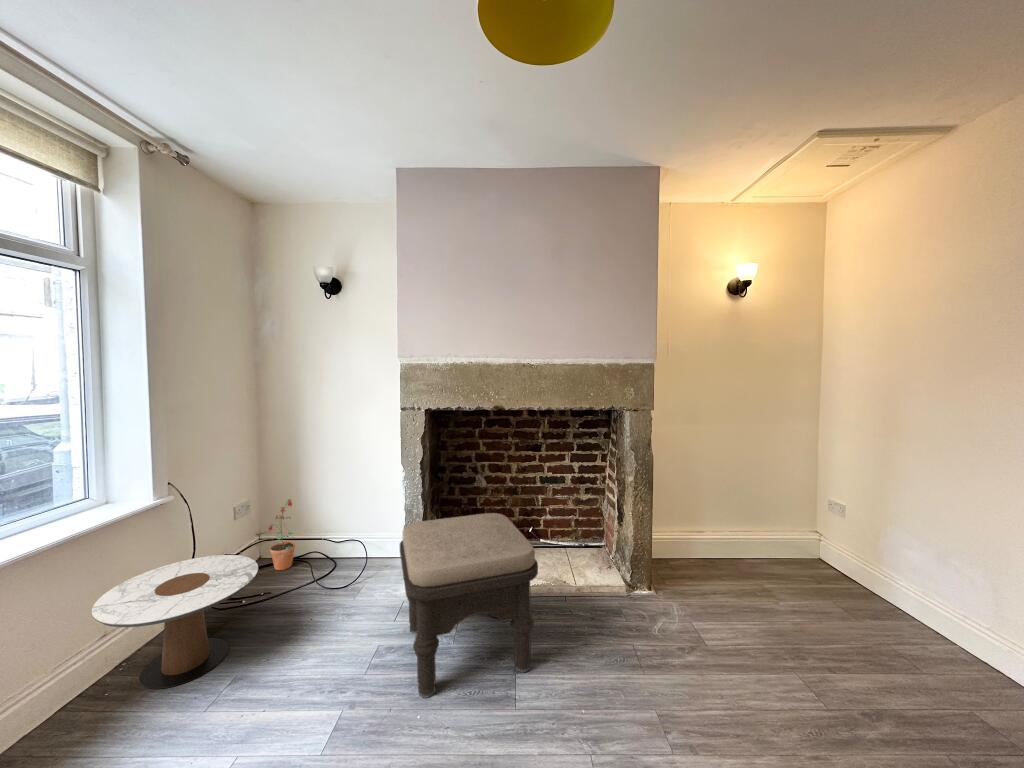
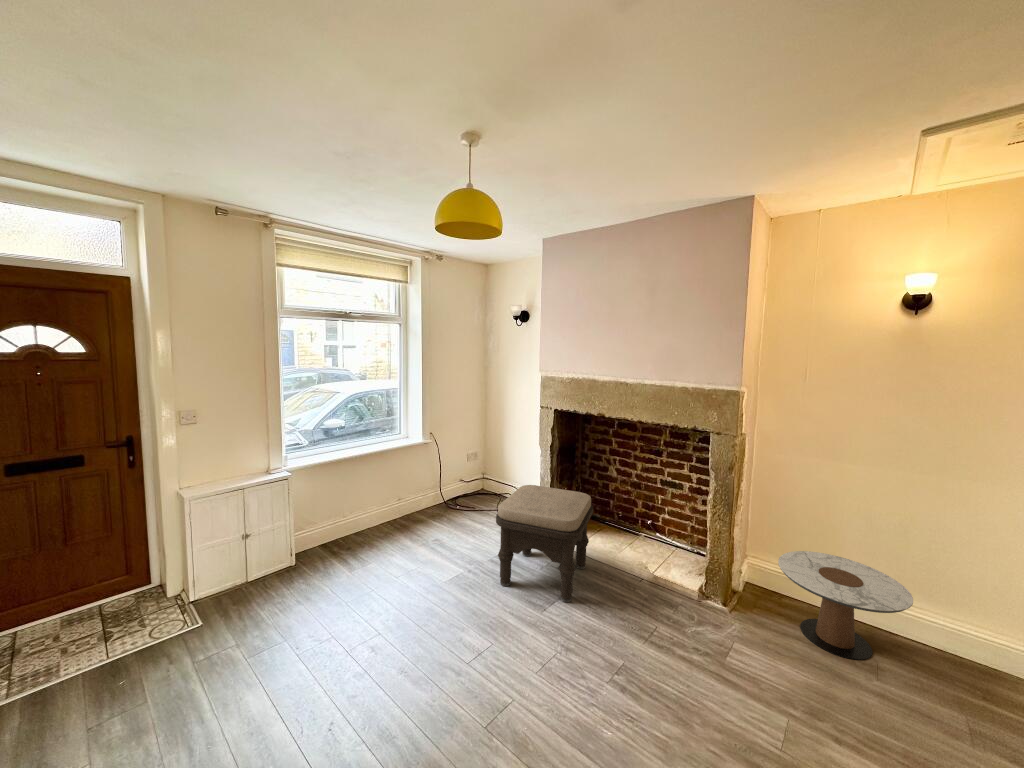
potted plant: present [268,499,295,570] -> none [481,456,498,498]
side table: present [92,555,258,689] -> present [778,551,913,660]

